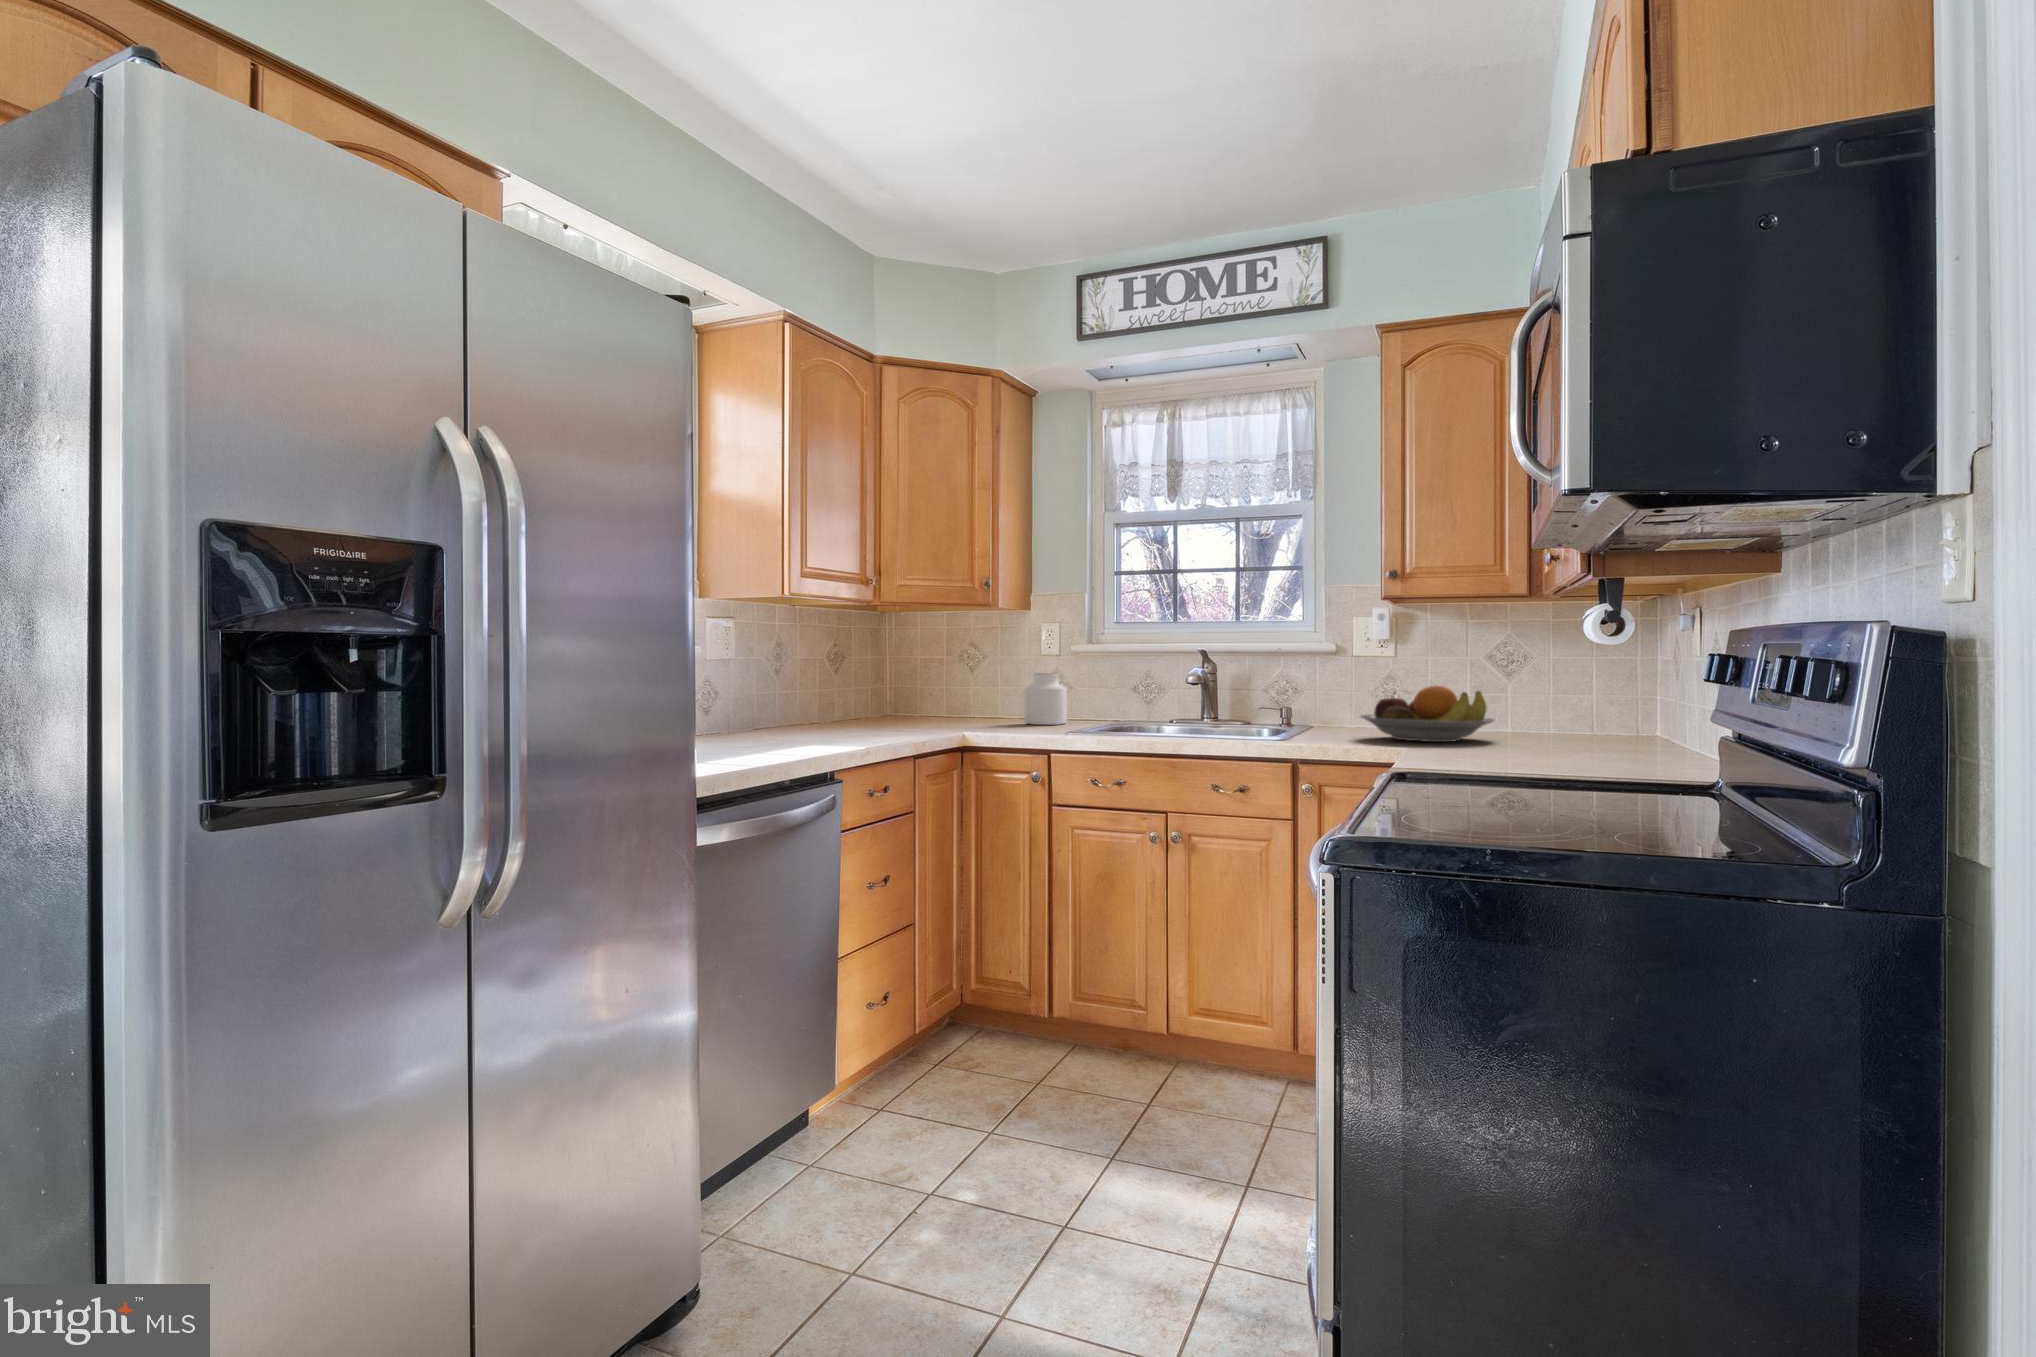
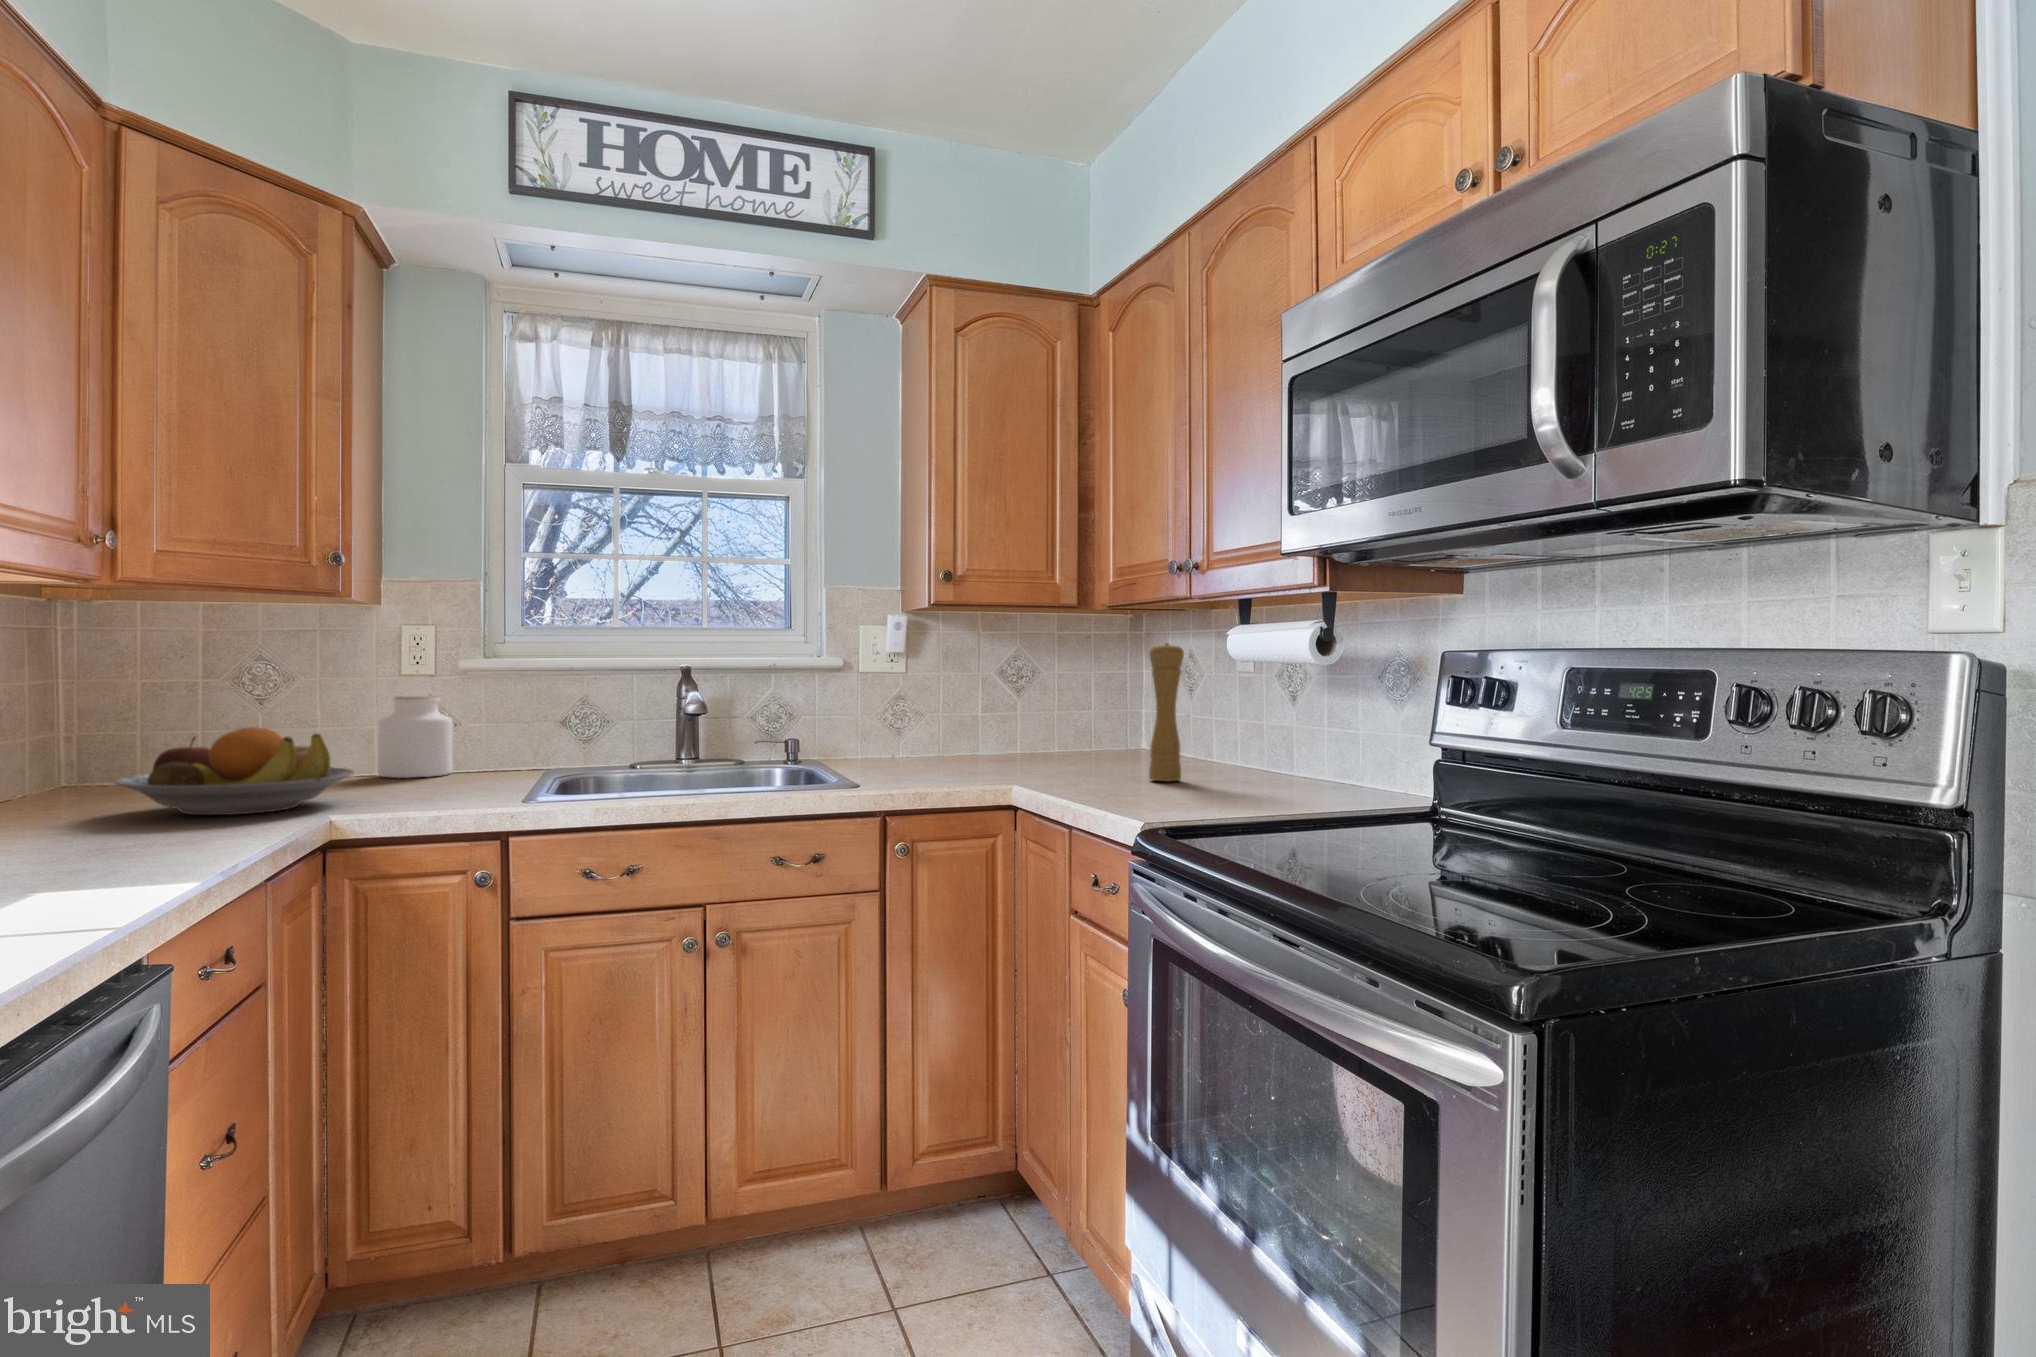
pepper mill: none [1532,627,1568,753] -> present [1149,643,1184,781]
fruit bowl: present [1360,686,1494,742] -> present [115,727,355,815]

